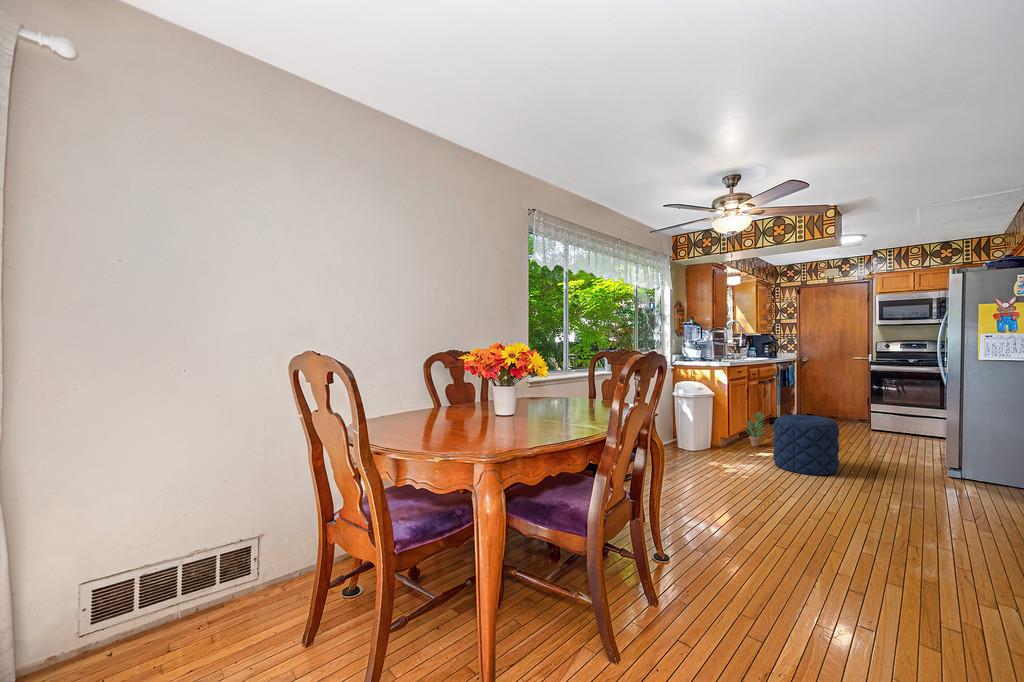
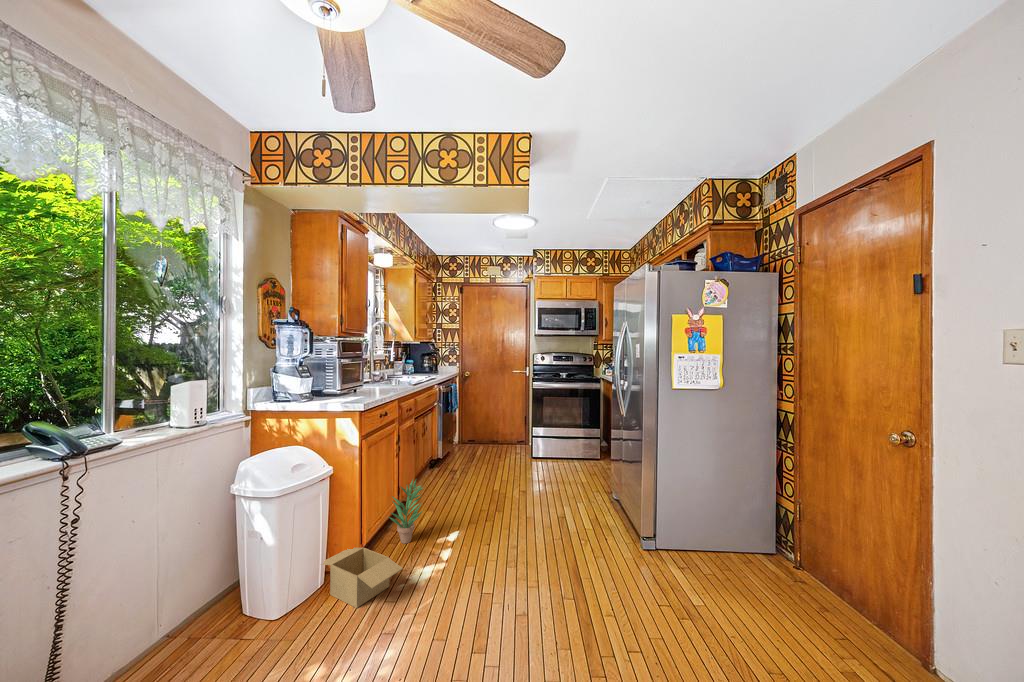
pouf: present [773,415,839,475] -> none [436,499,543,647]
cardboard box: none [710,436,754,456] -> present [322,548,403,608]

